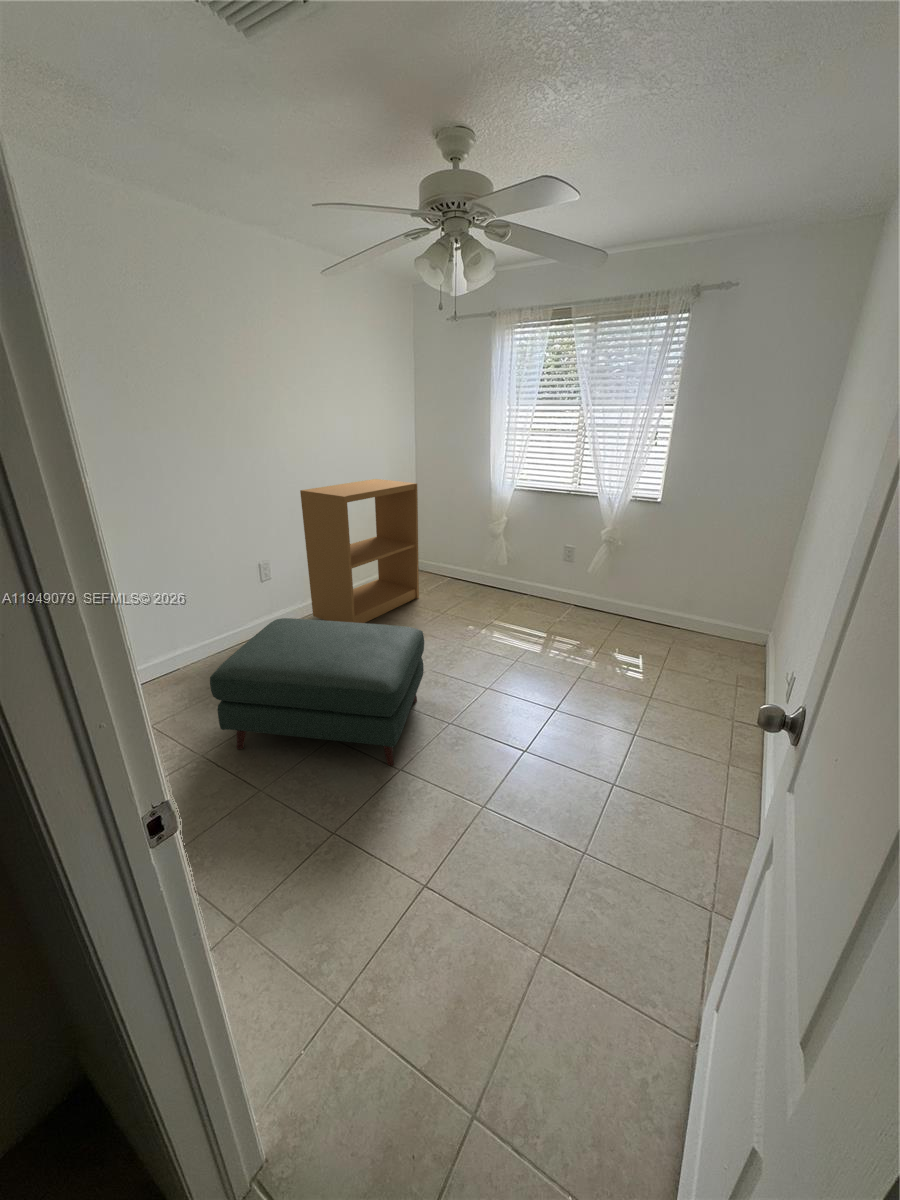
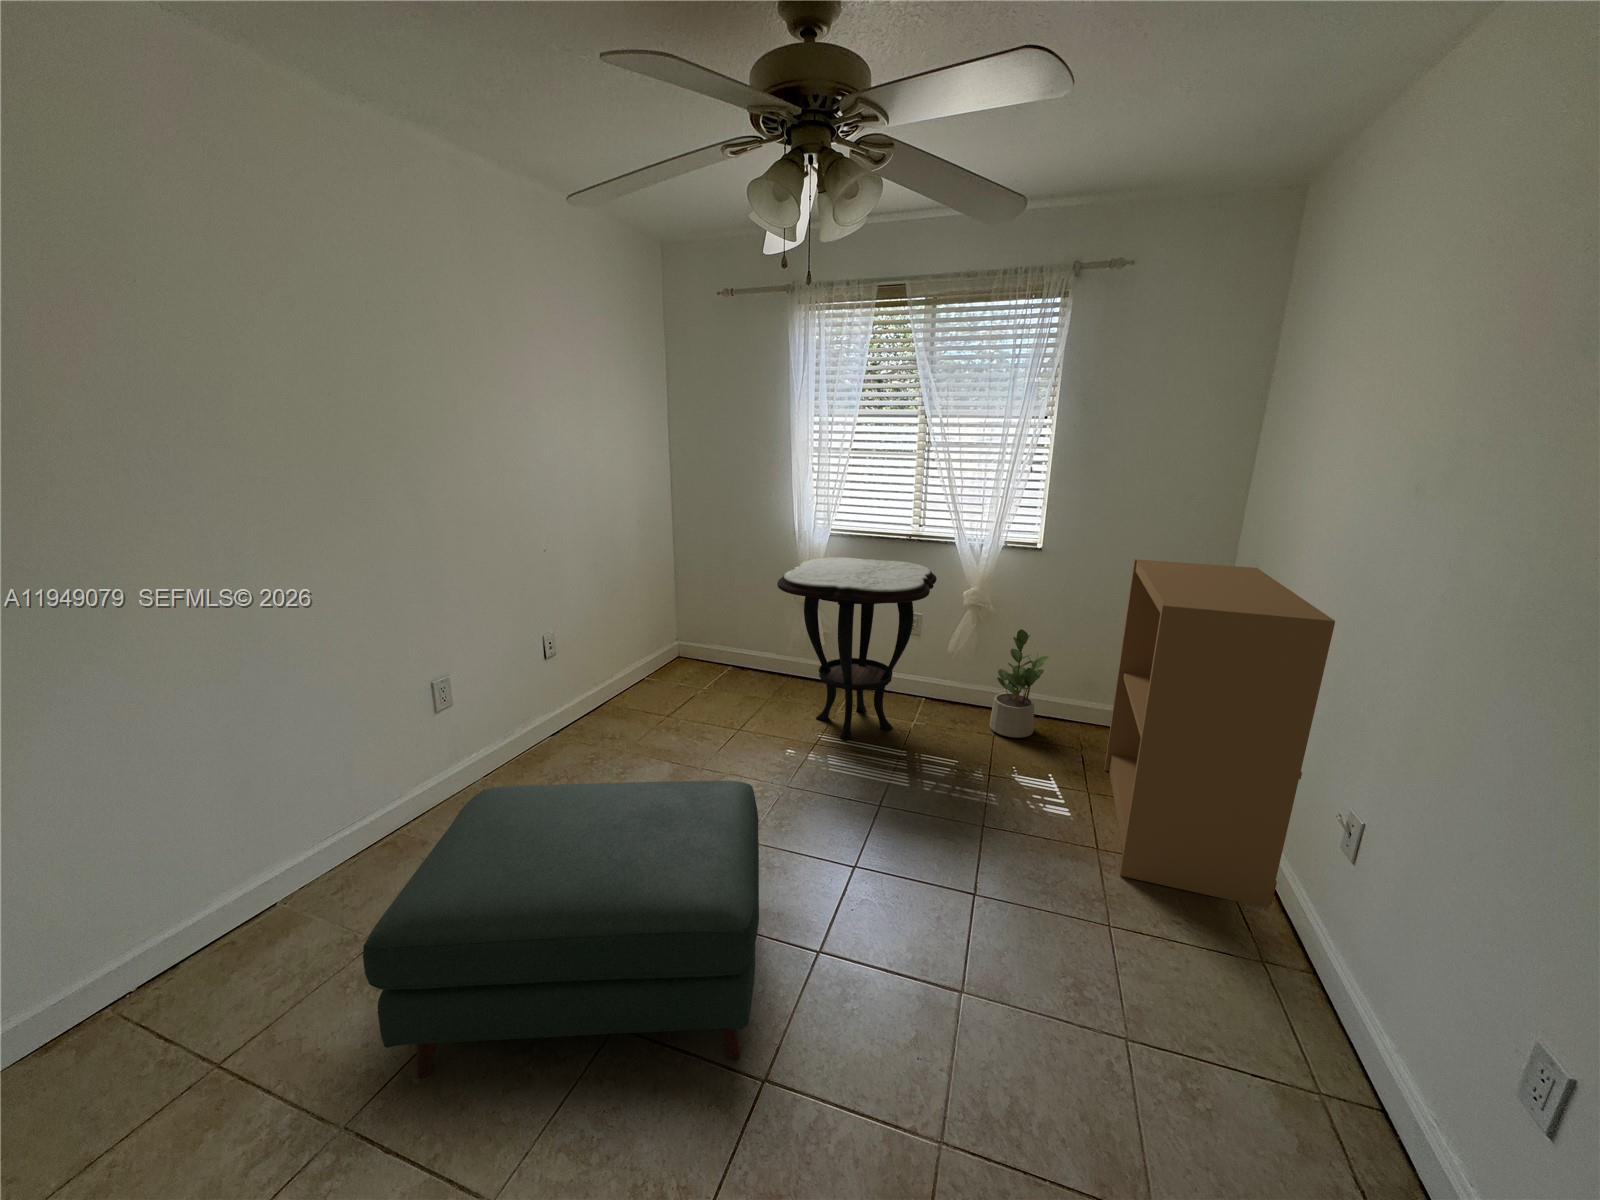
bookshelf: present [300,479,419,623] -> present [1104,559,1335,908]
side table: none [469,504,580,624] -> present [777,557,937,740]
potted plant: none [610,559,657,633] -> present [990,629,1049,738]

